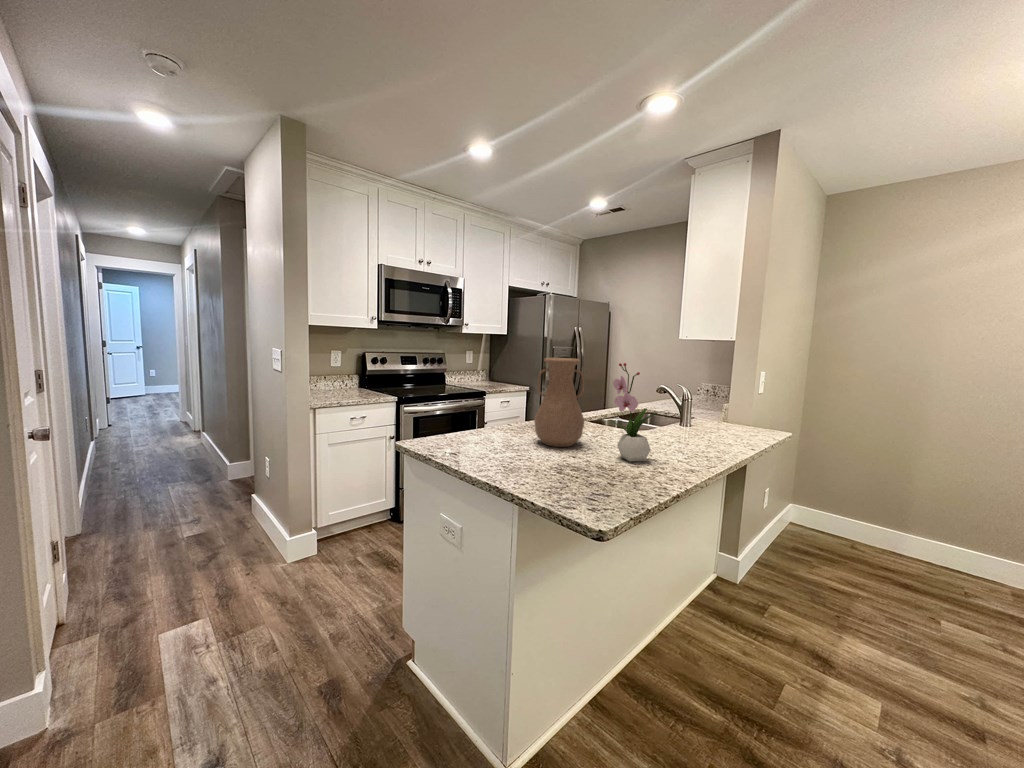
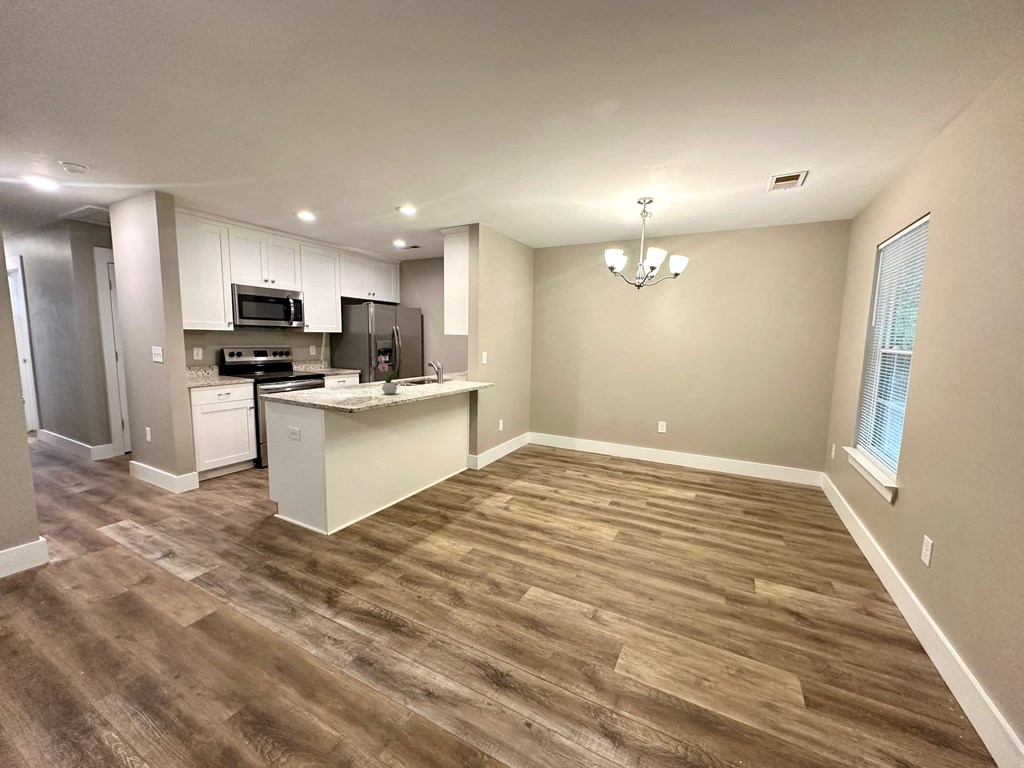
vase: present [534,358,585,447] -> none [342,348,370,392]

